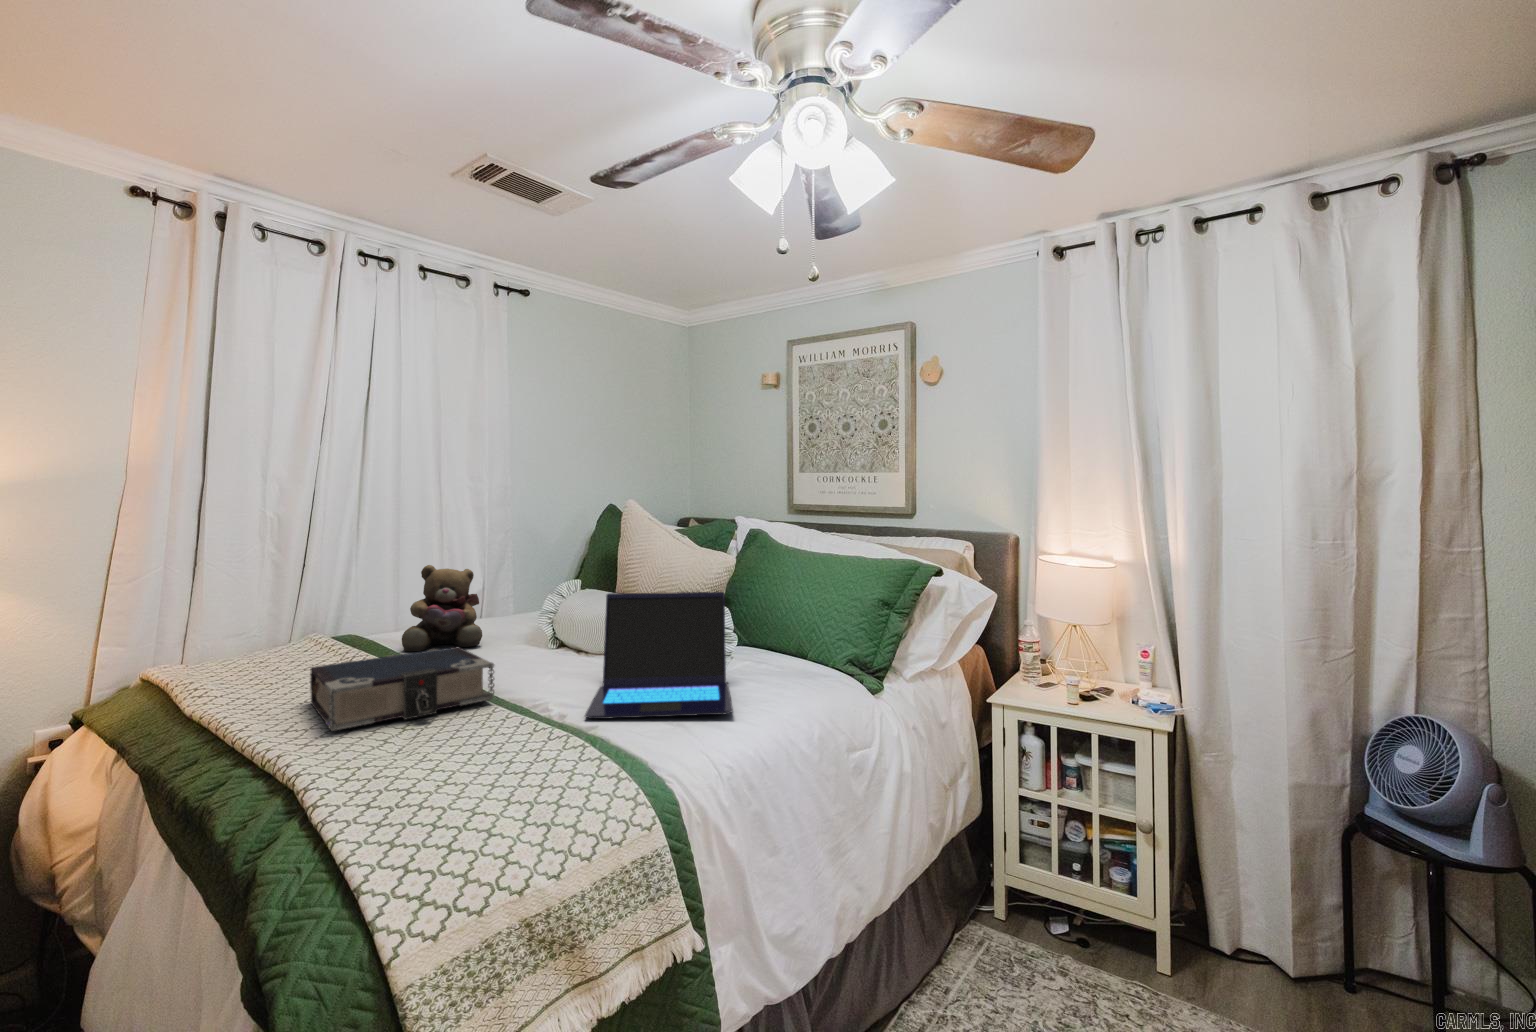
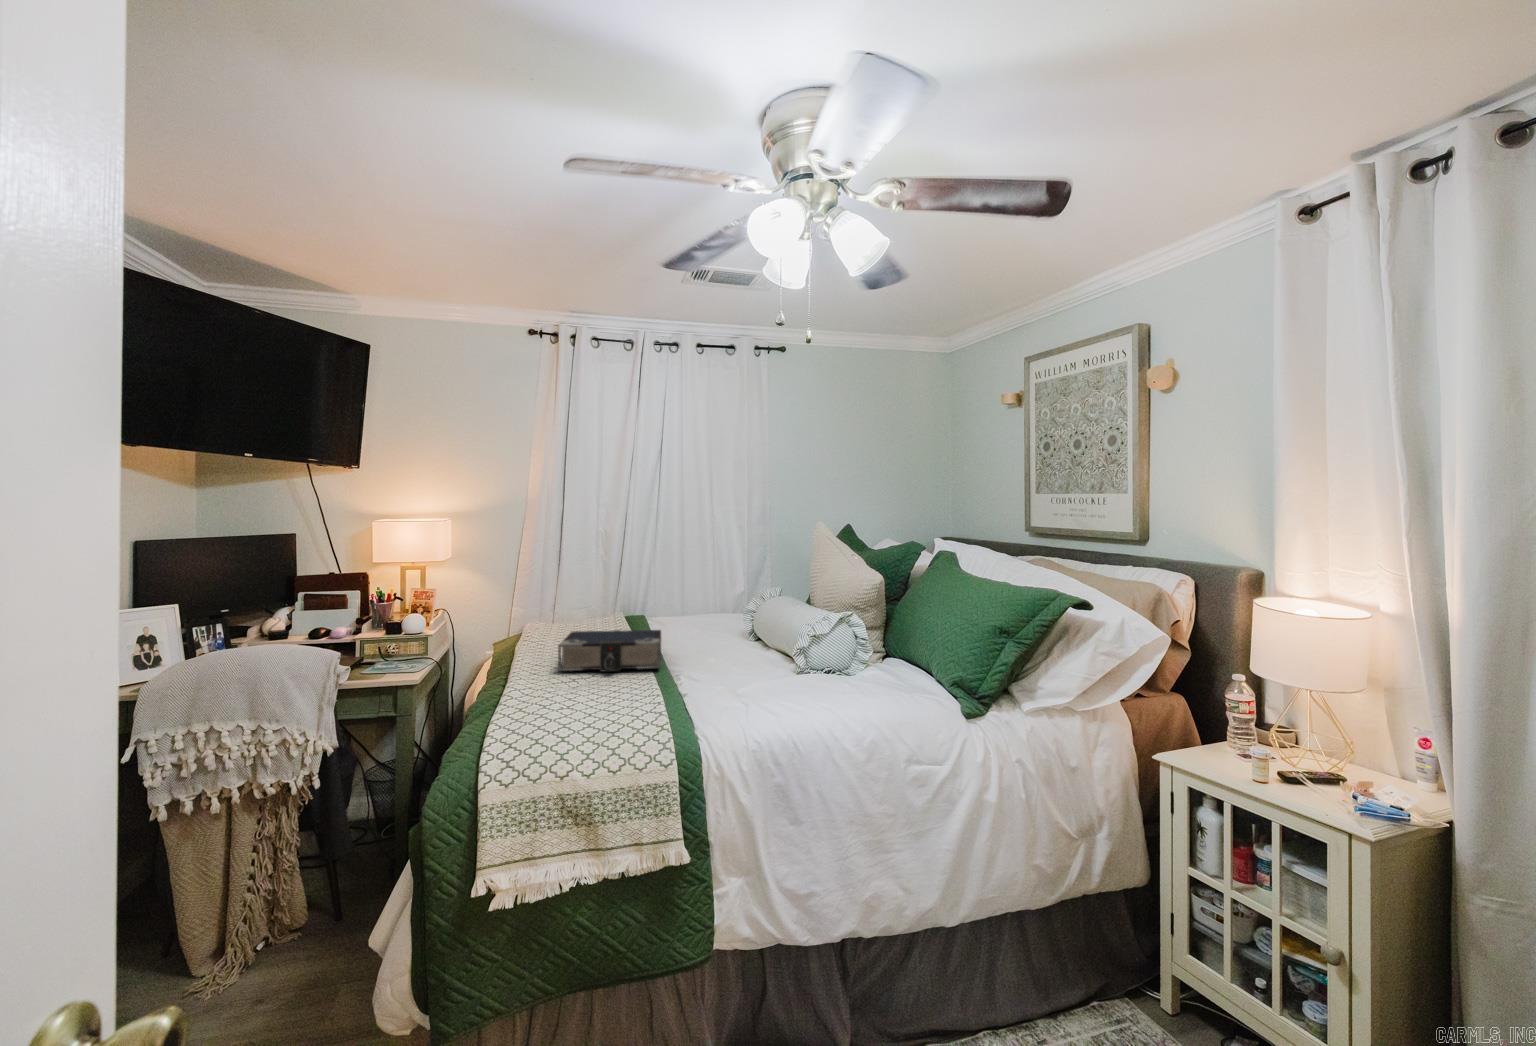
teddy bear: present [402,565,482,651] -> none [654,571,707,633]
laptop: present [585,592,733,719] -> none [697,600,841,706]

